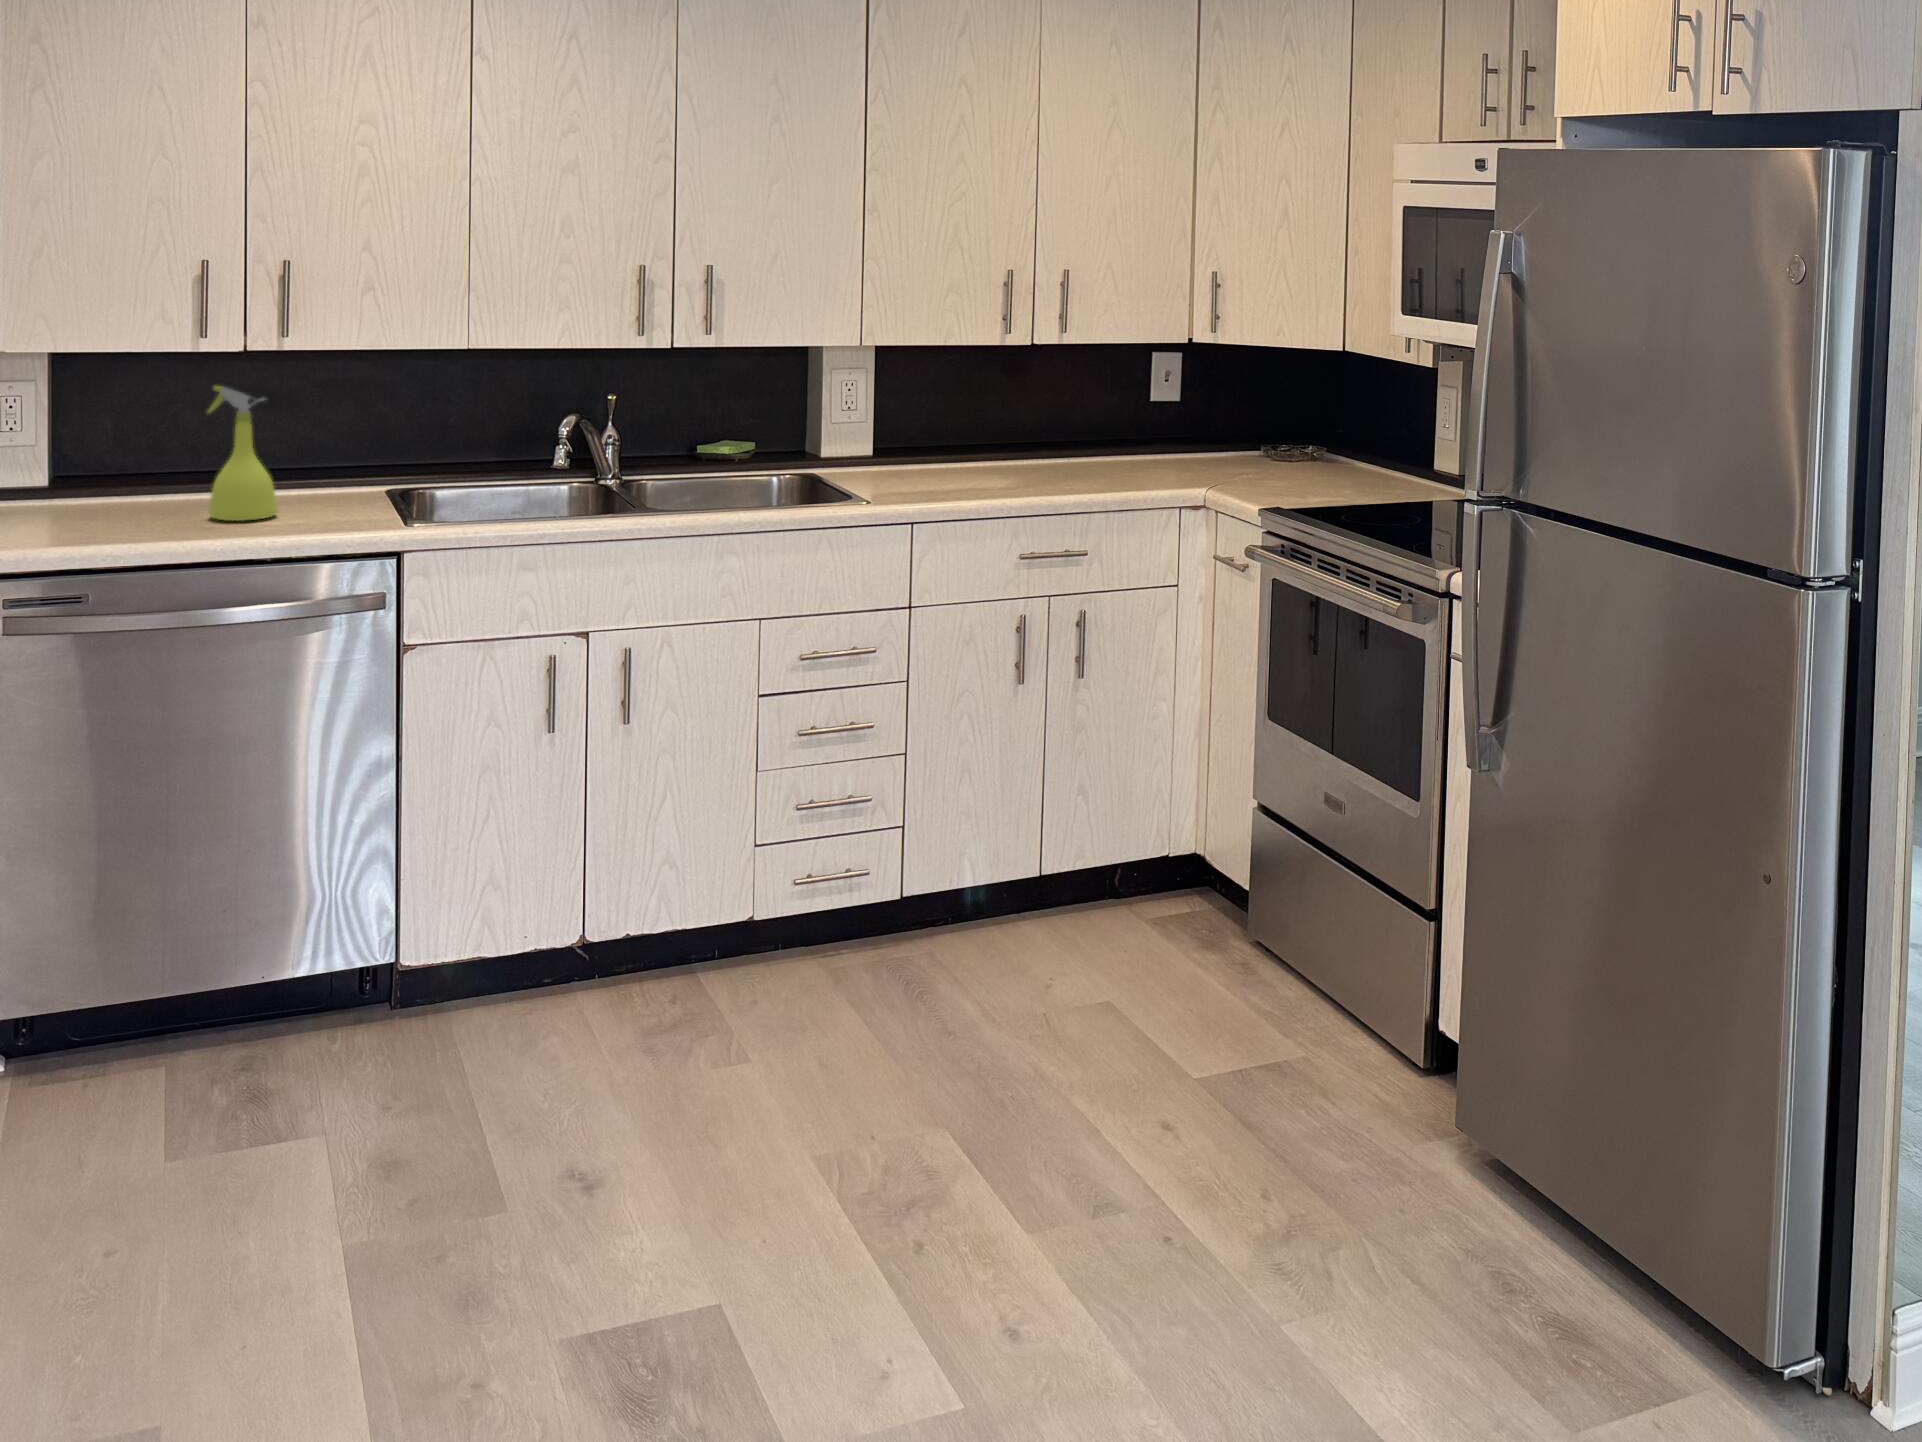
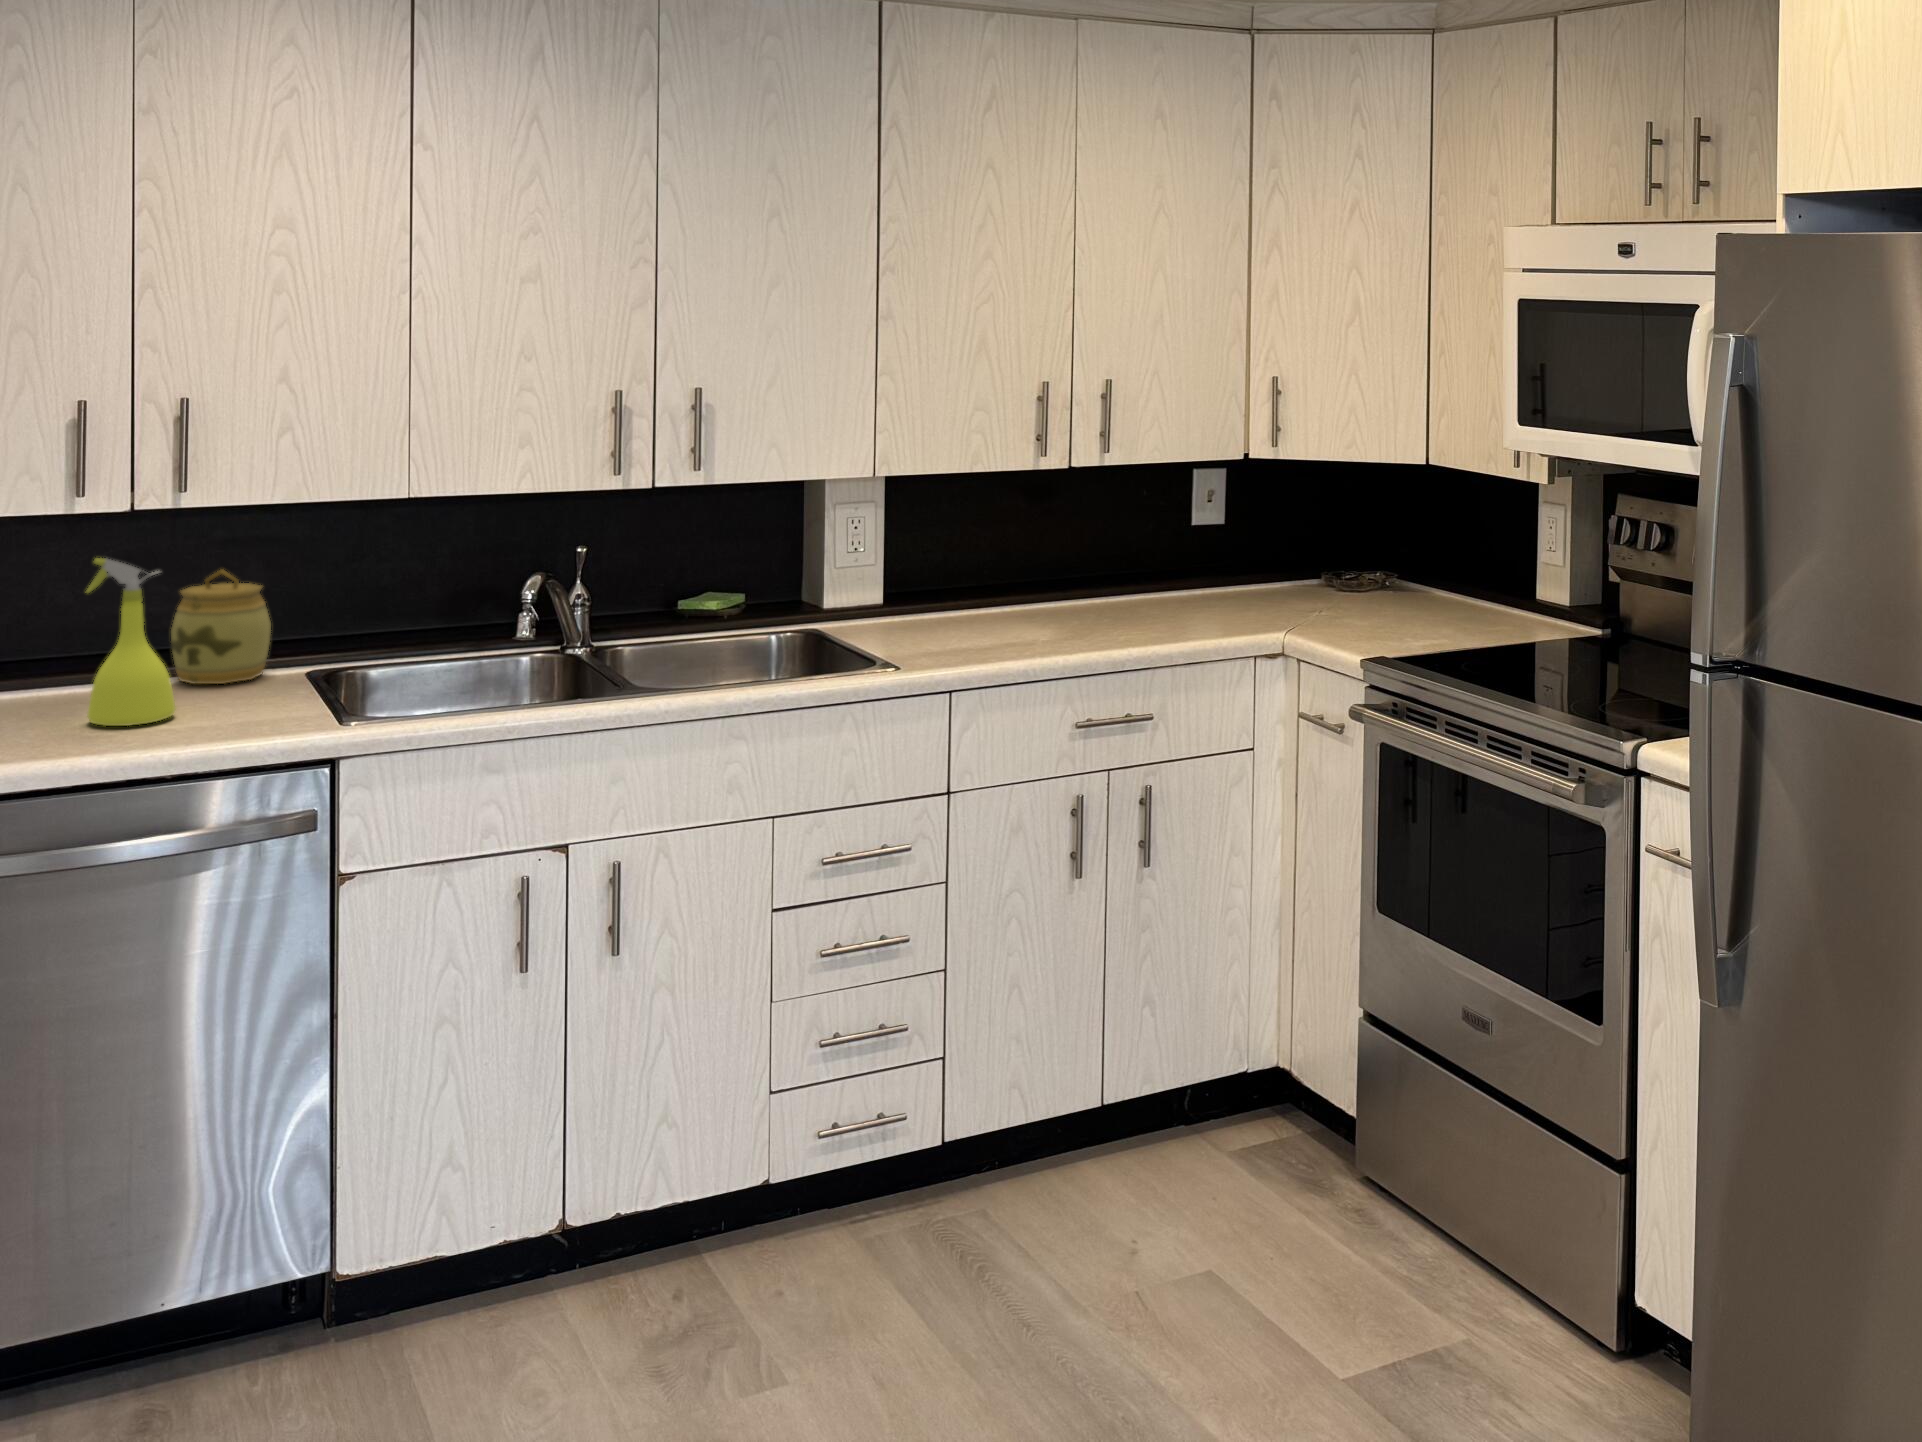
jar: none [276,402,357,495] -> present [171,570,271,684]

